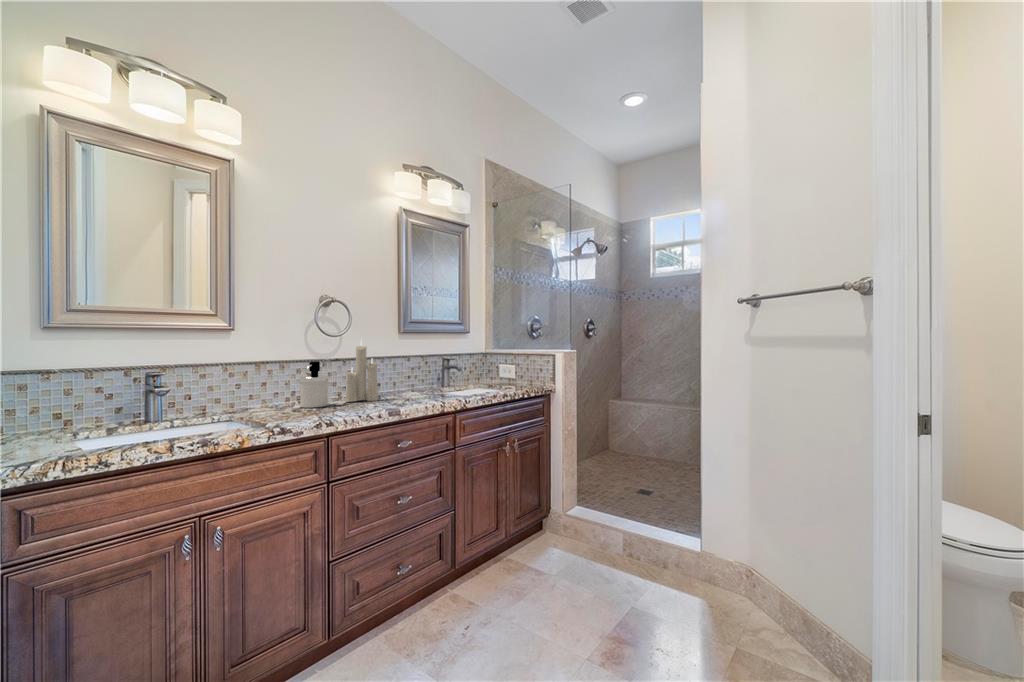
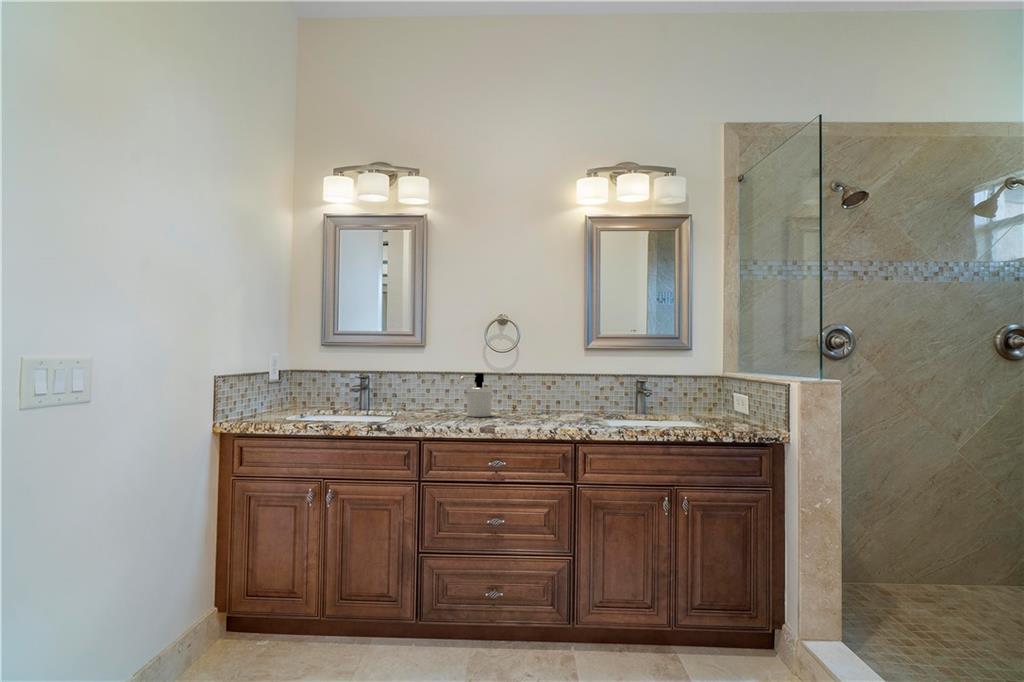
candle: present [345,342,378,402] -> none [507,347,538,418]

